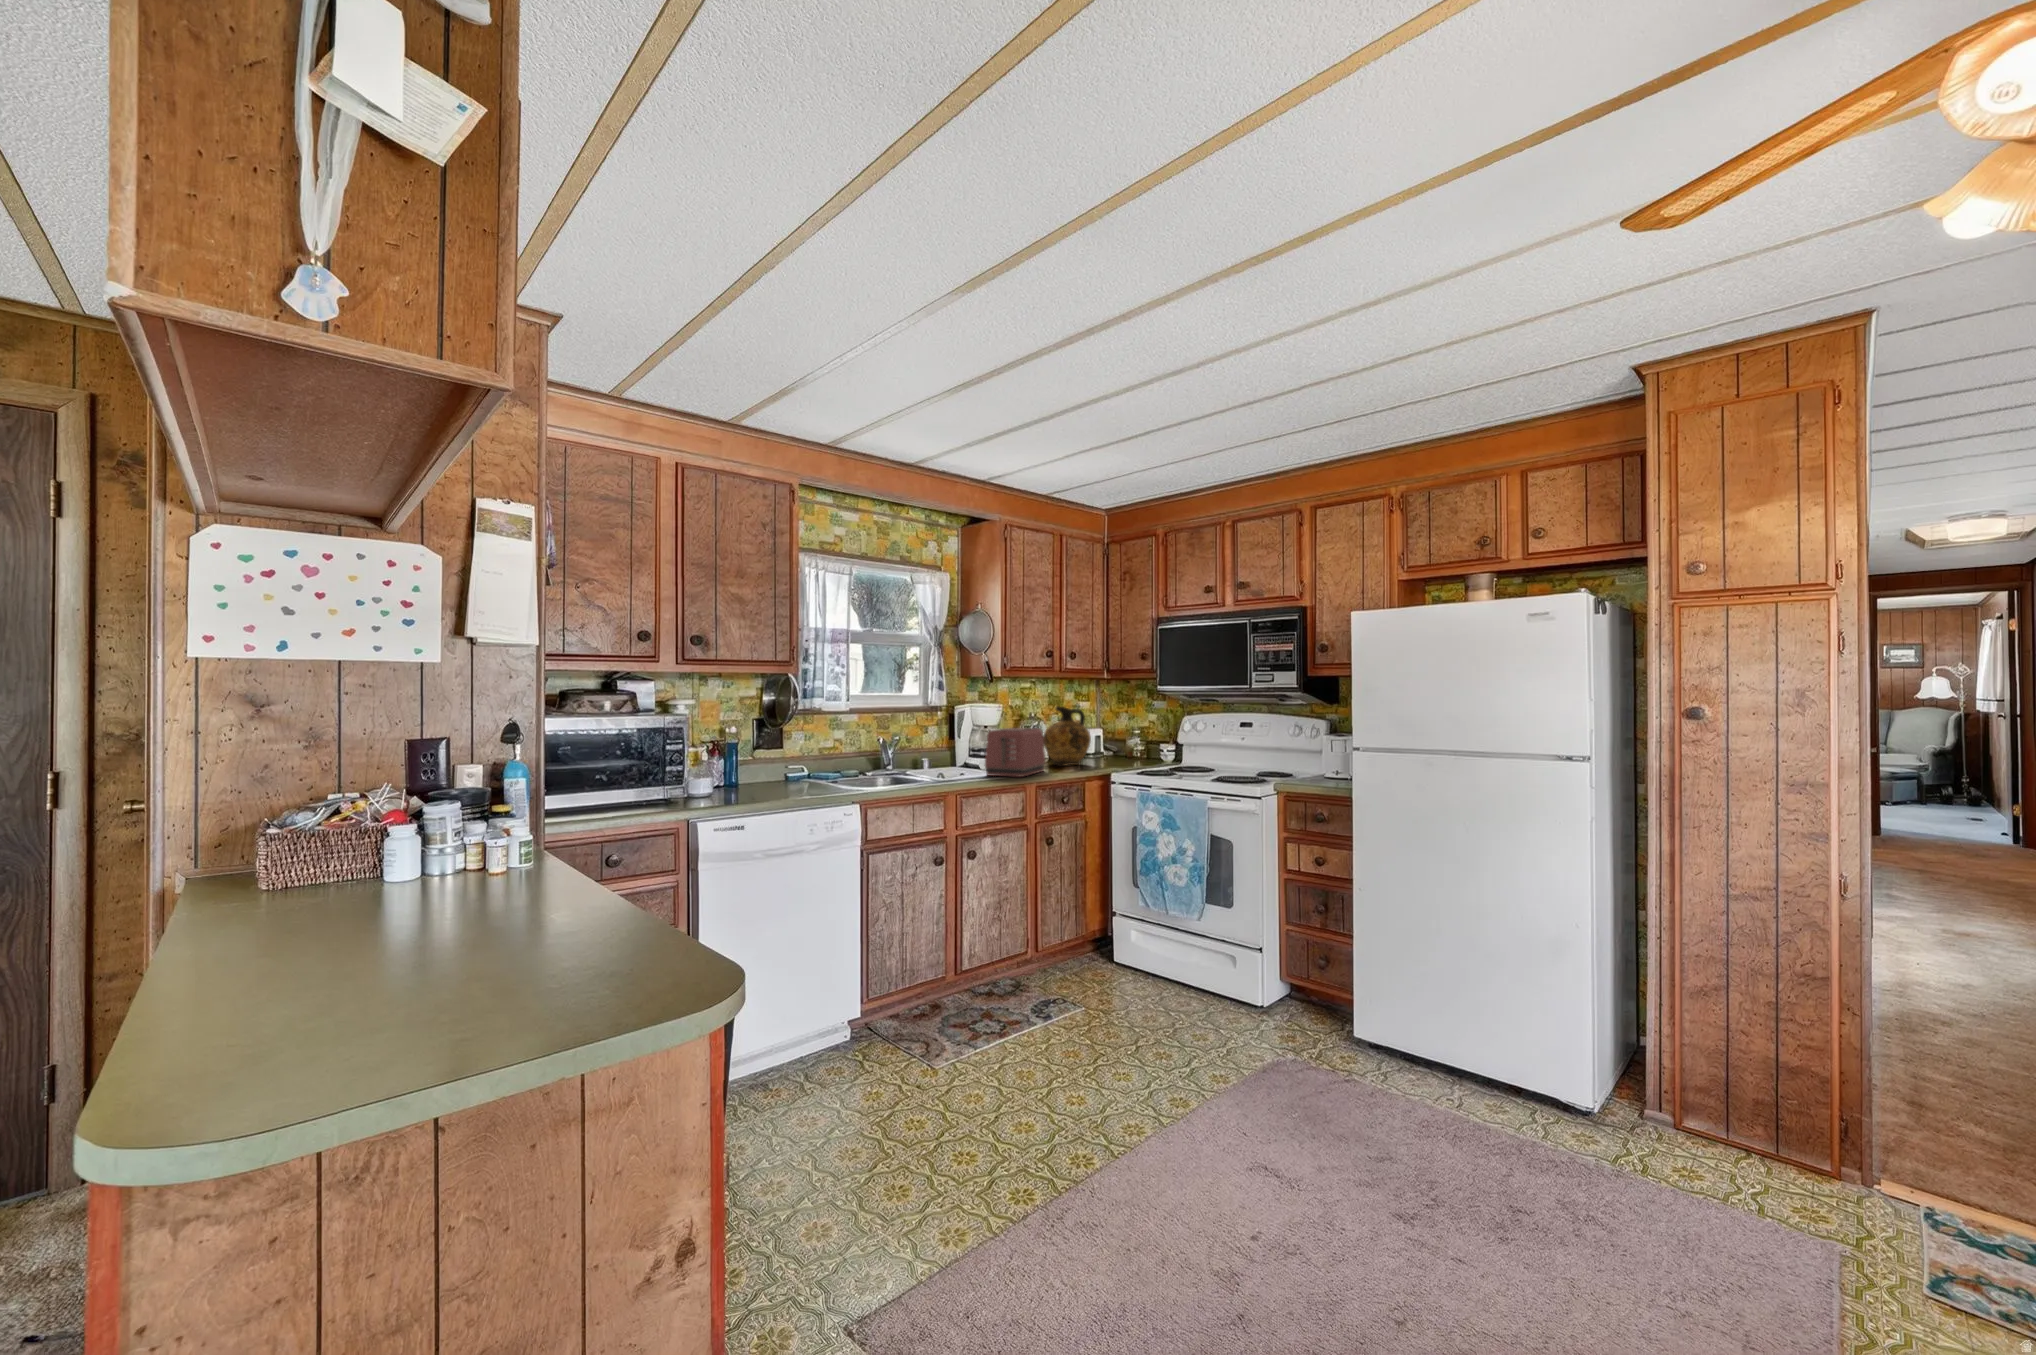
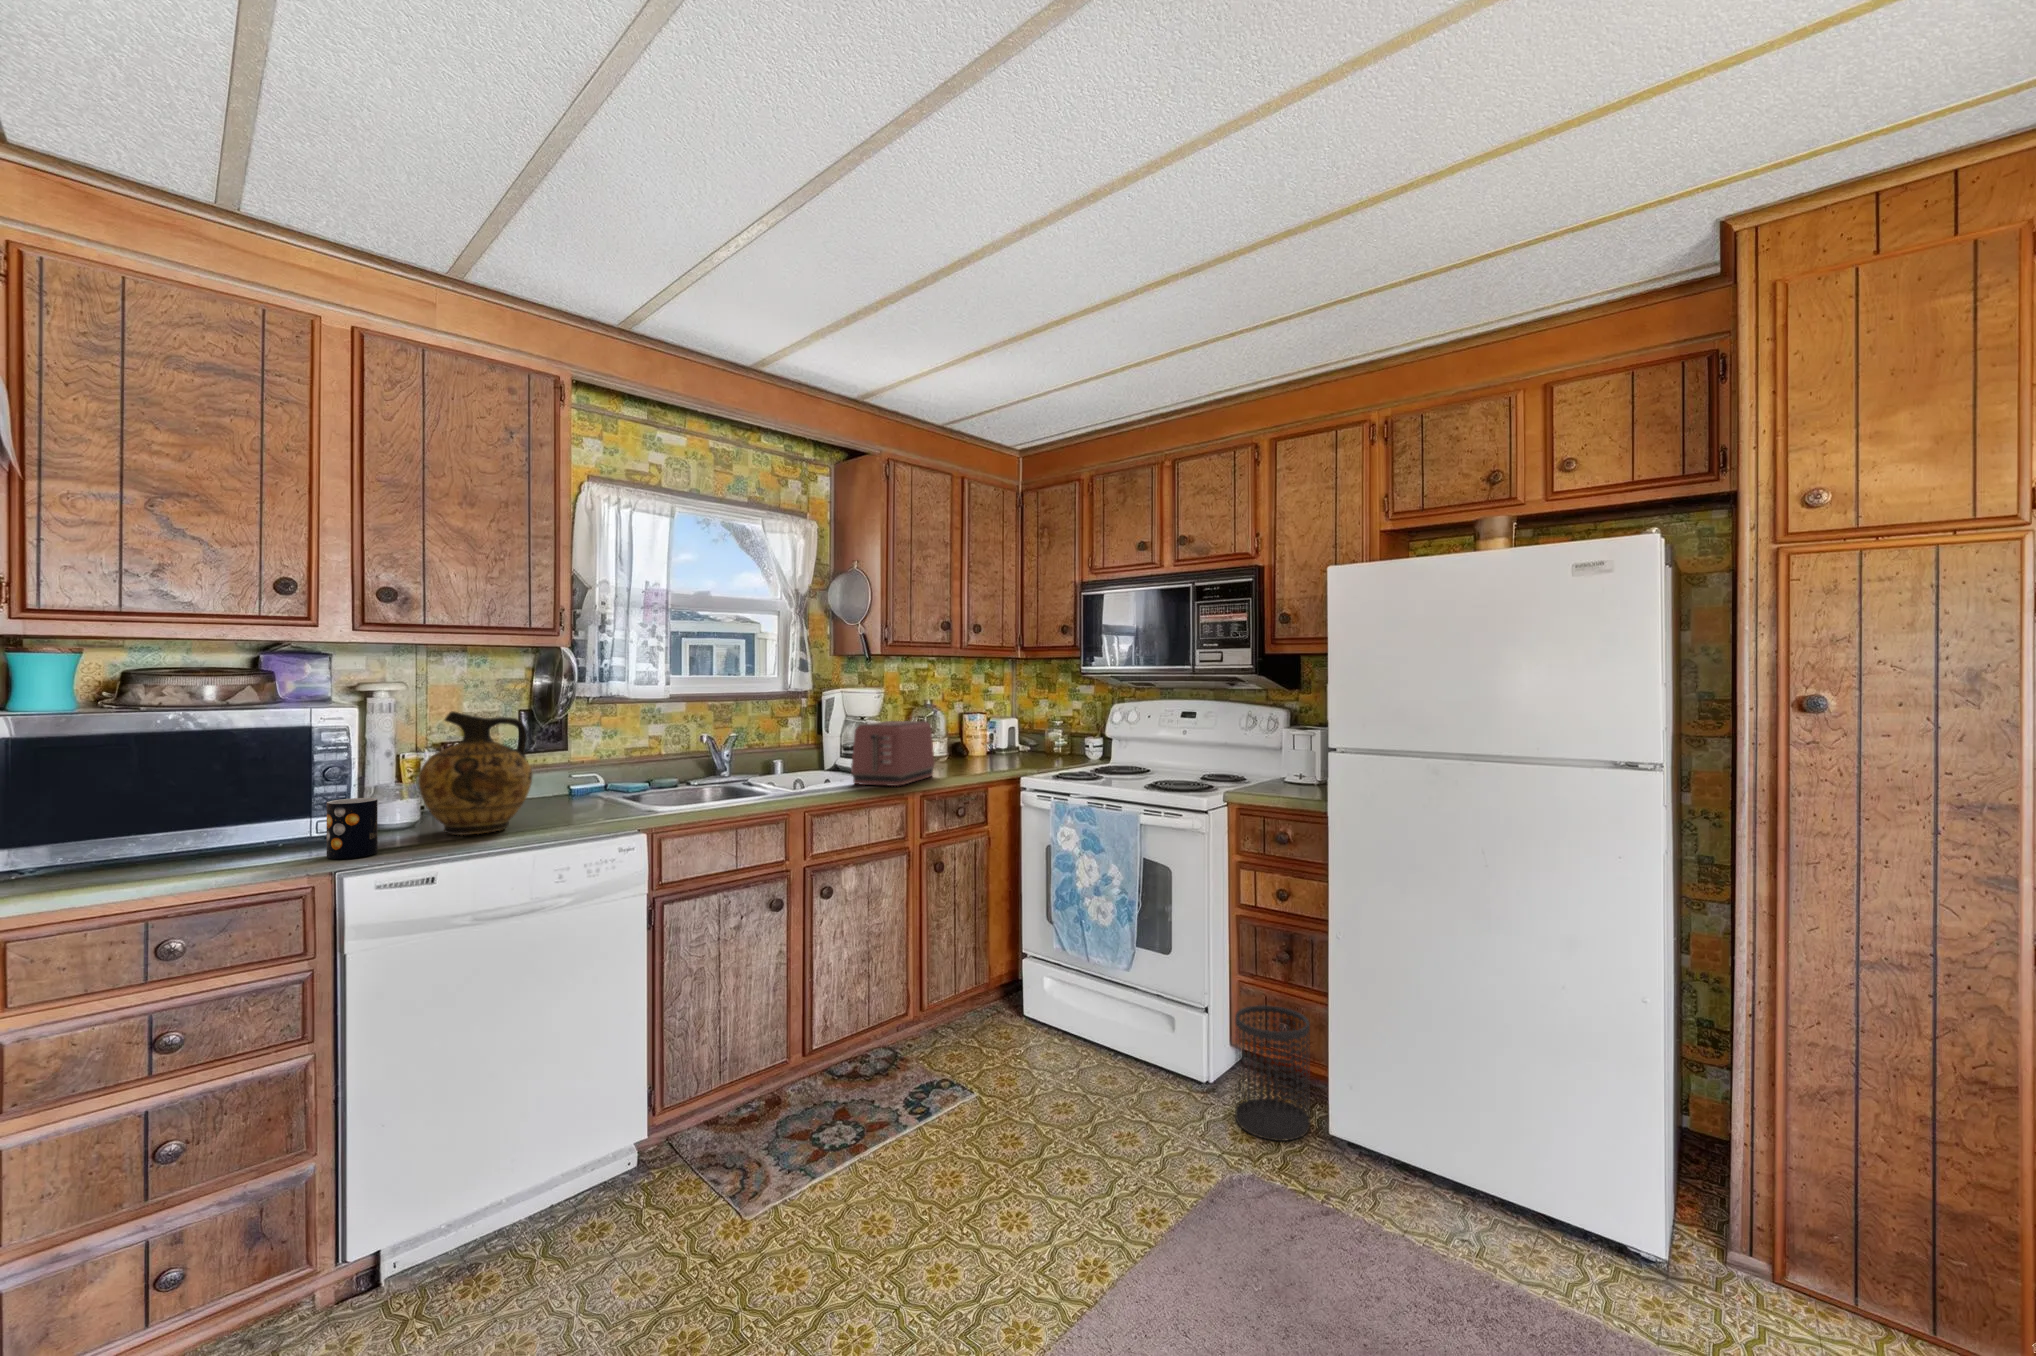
ceramic jug: present [1043,706,1091,765] -> present [418,711,533,835]
mug: none [674,774,702,812] -> present [327,798,378,859]
wastebasket: none [1284,944,1341,1041] -> present [1235,1005,1310,1141]

